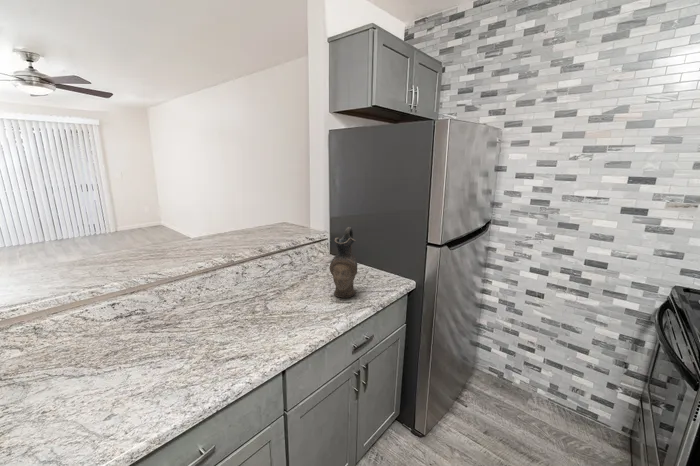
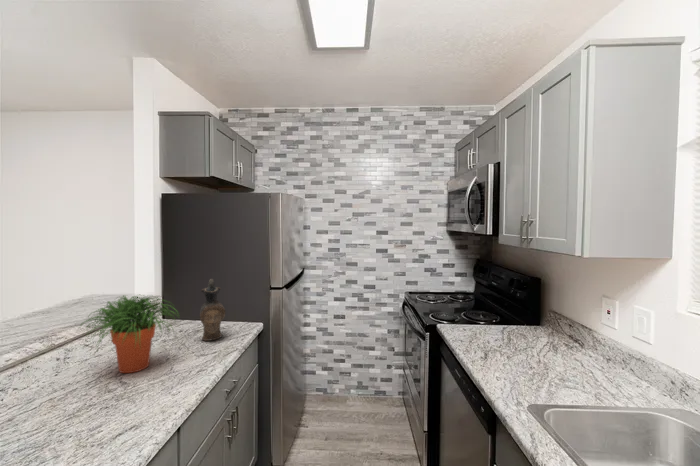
potted plant: none [207,236,299,316] -> present [81,296,175,373]

